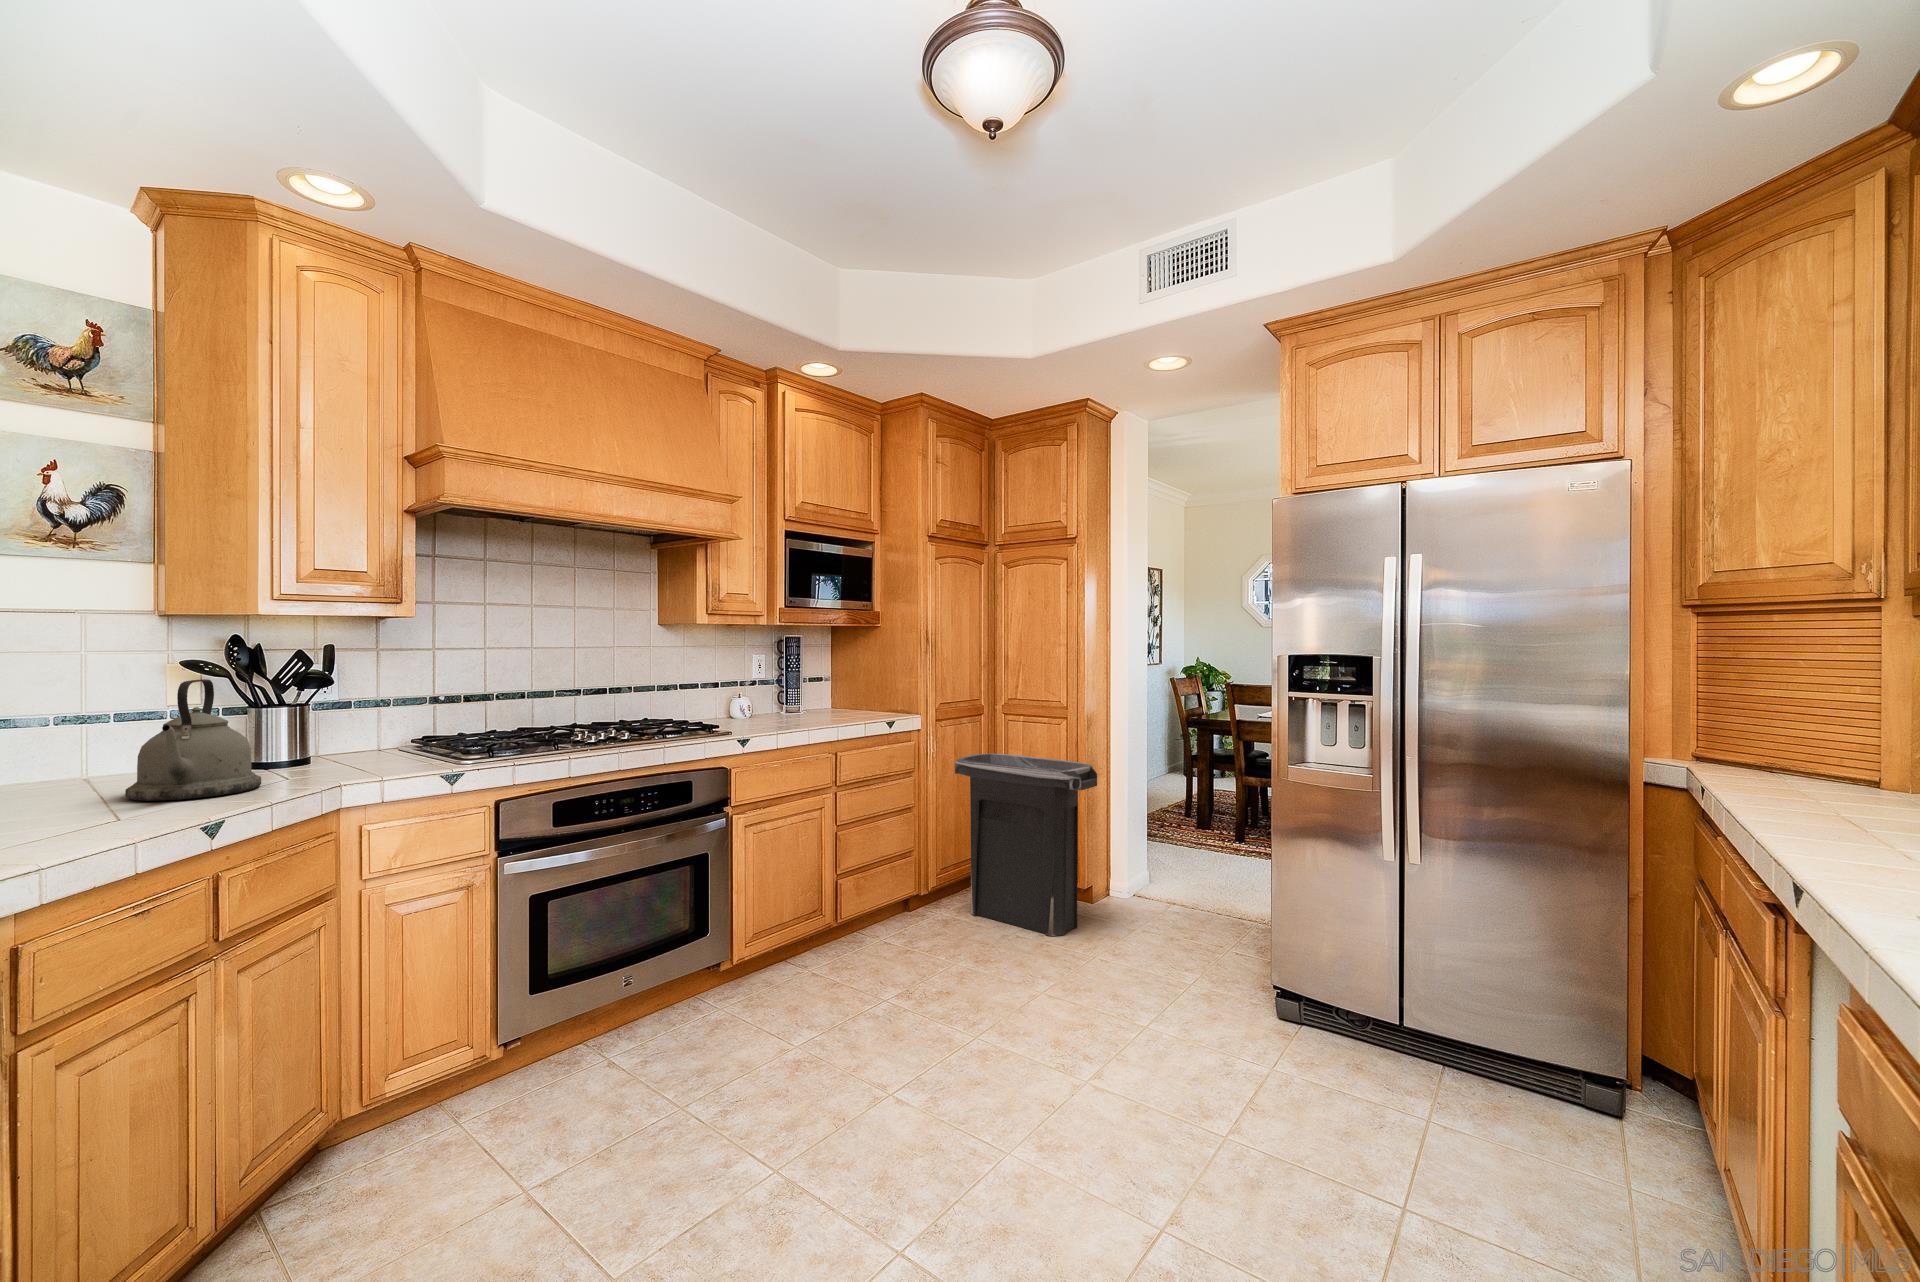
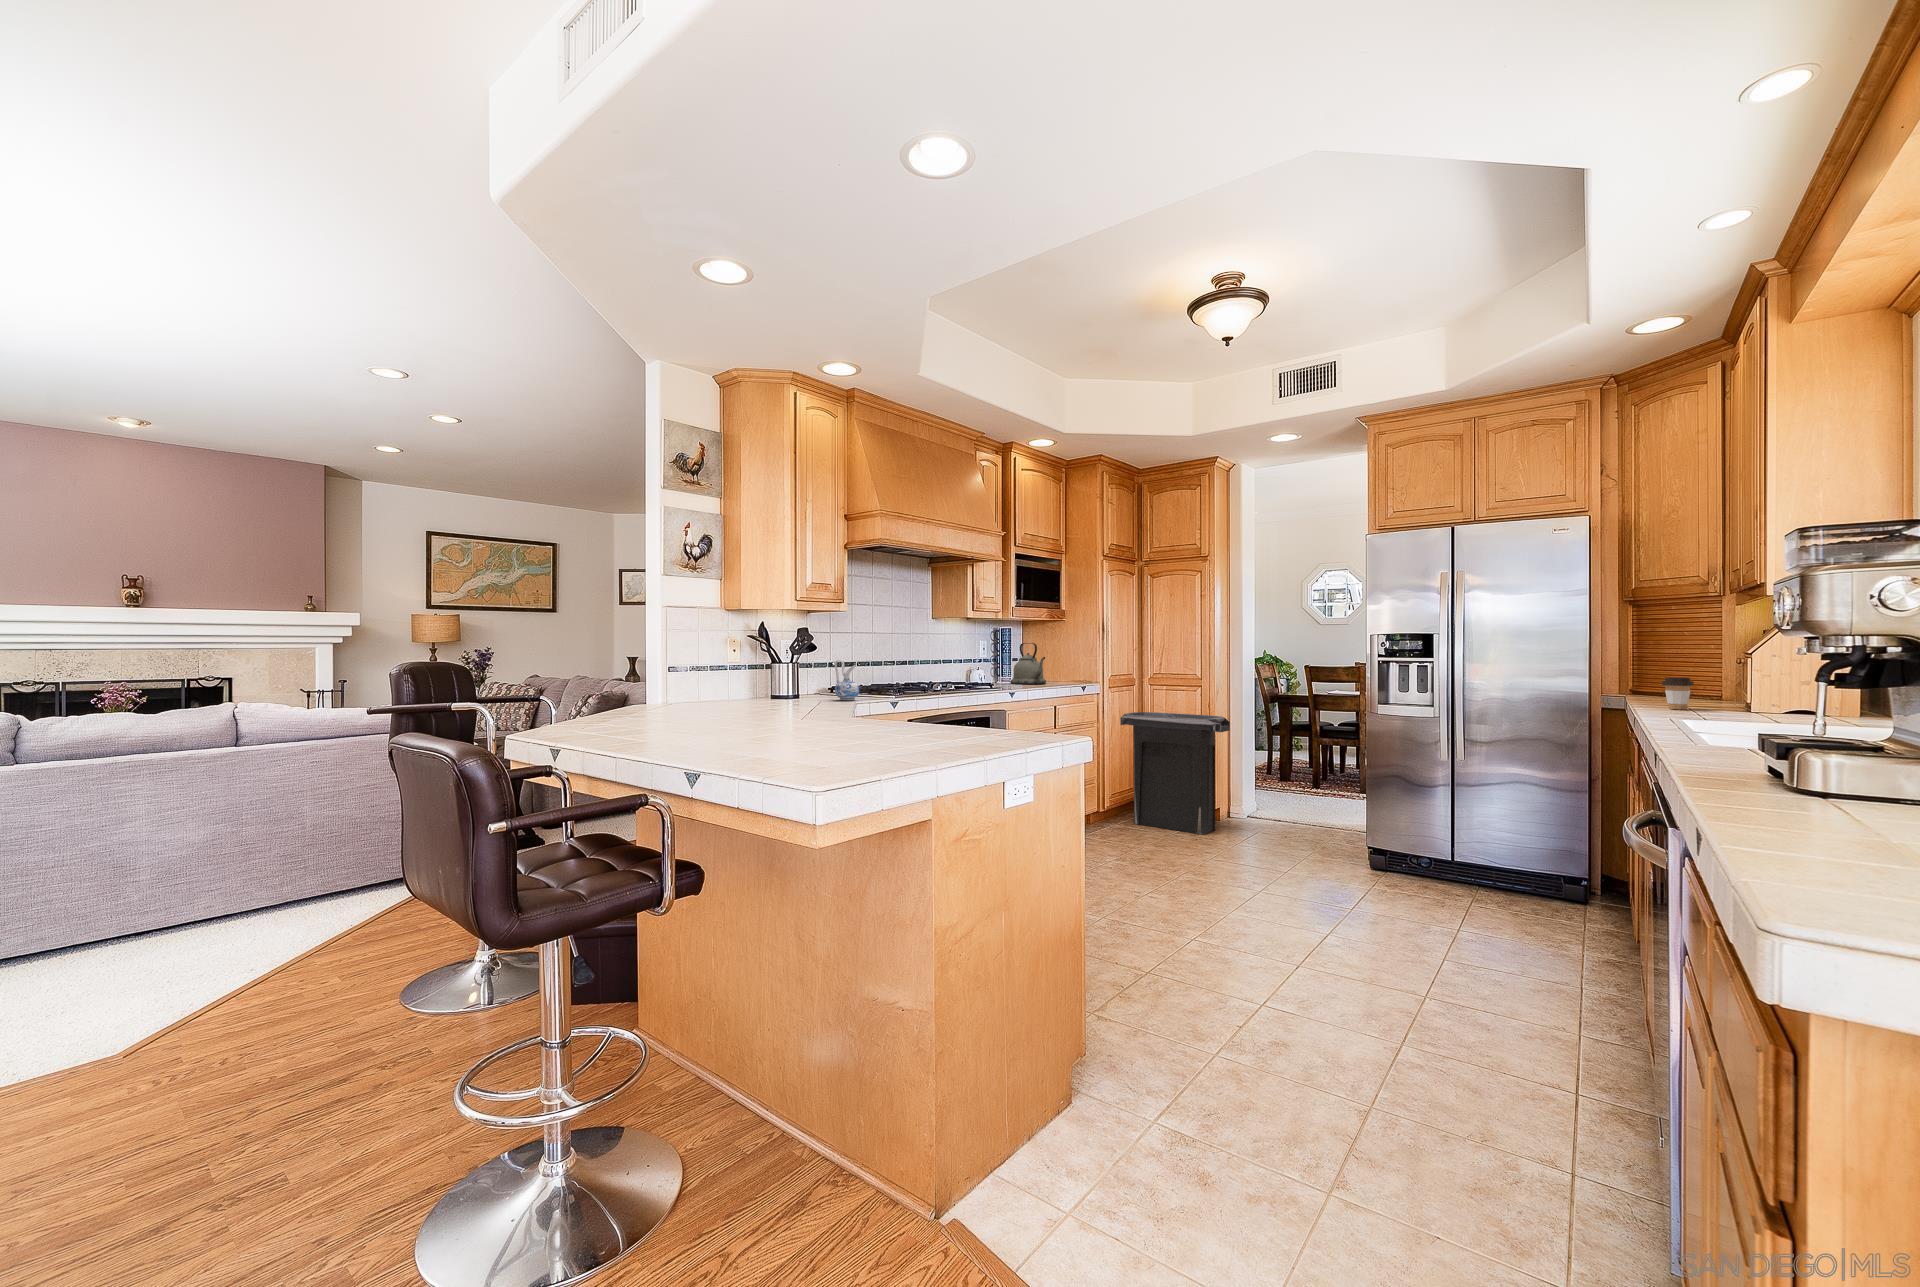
kettle: present [125,679,261,801] -> present [1011,643,1046,684]
ceramic pitcher: none [328,703,381,776] -> present [835,659,859,700]
coffee cup: none [1780,751,1842,814] -> present [1662,677,1694,709]

